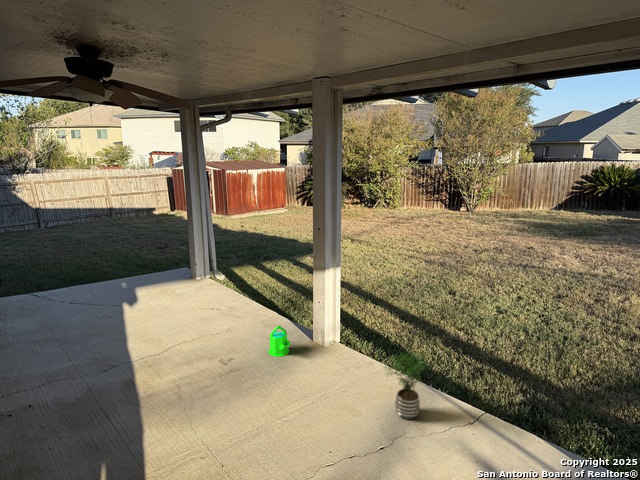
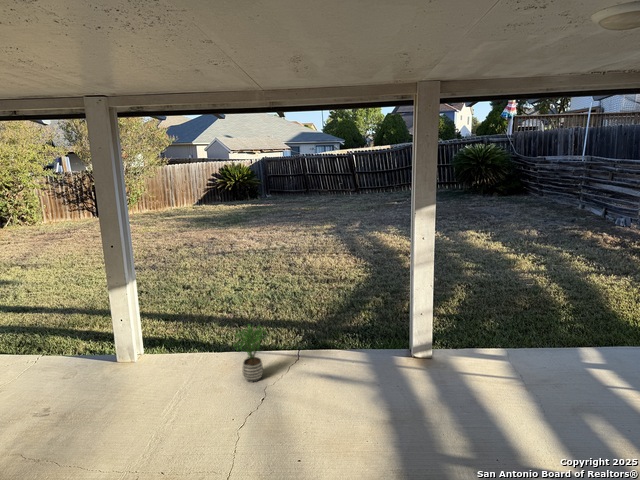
watering can: present [269,326,290,356] -> none [56,362,97,399]

